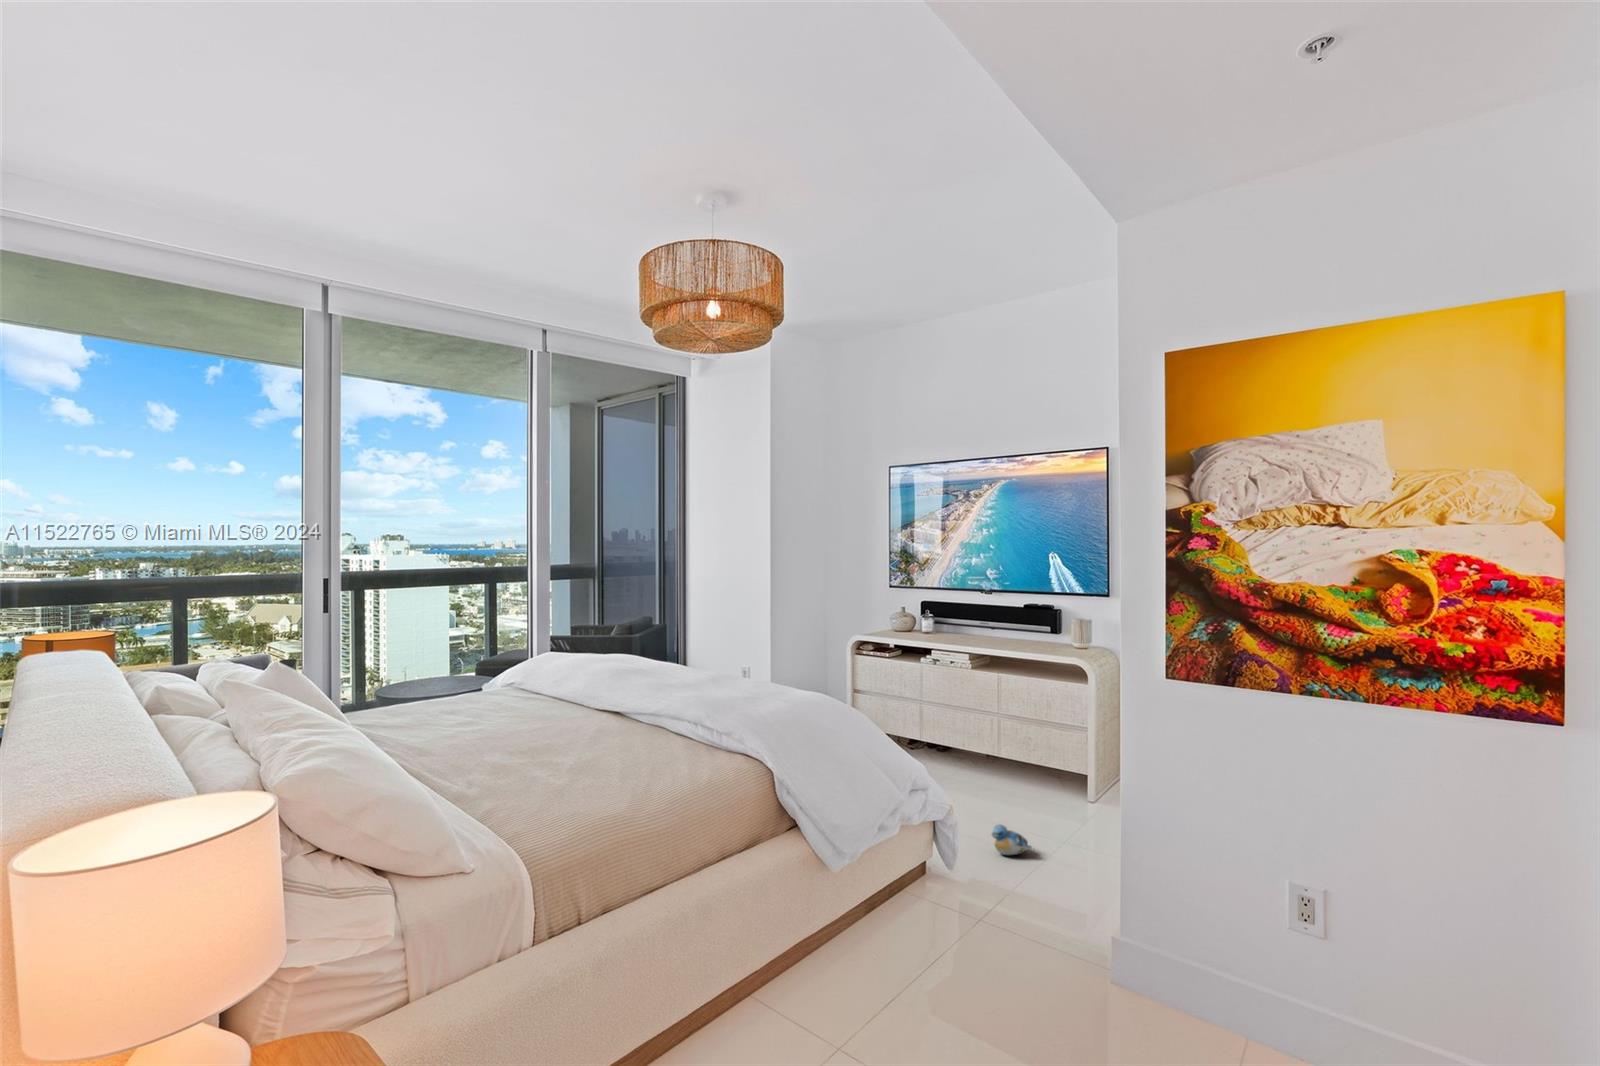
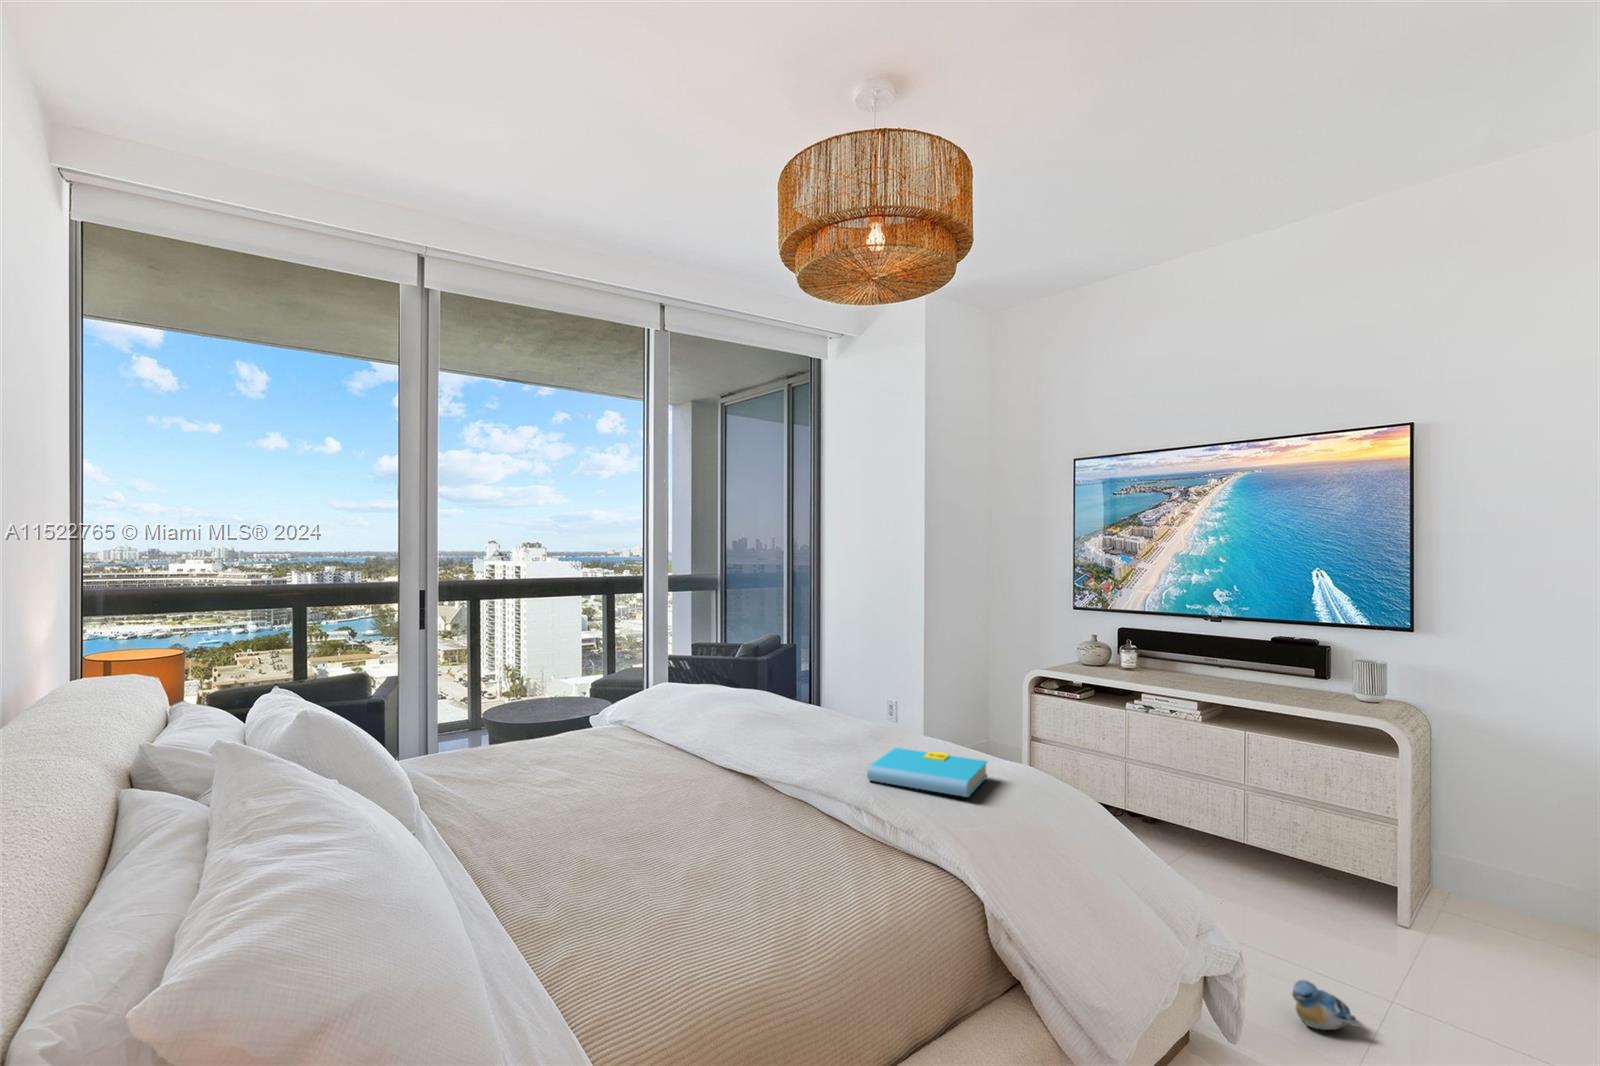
book: none [703,680,787,705] -> present [867,748,988,797]

